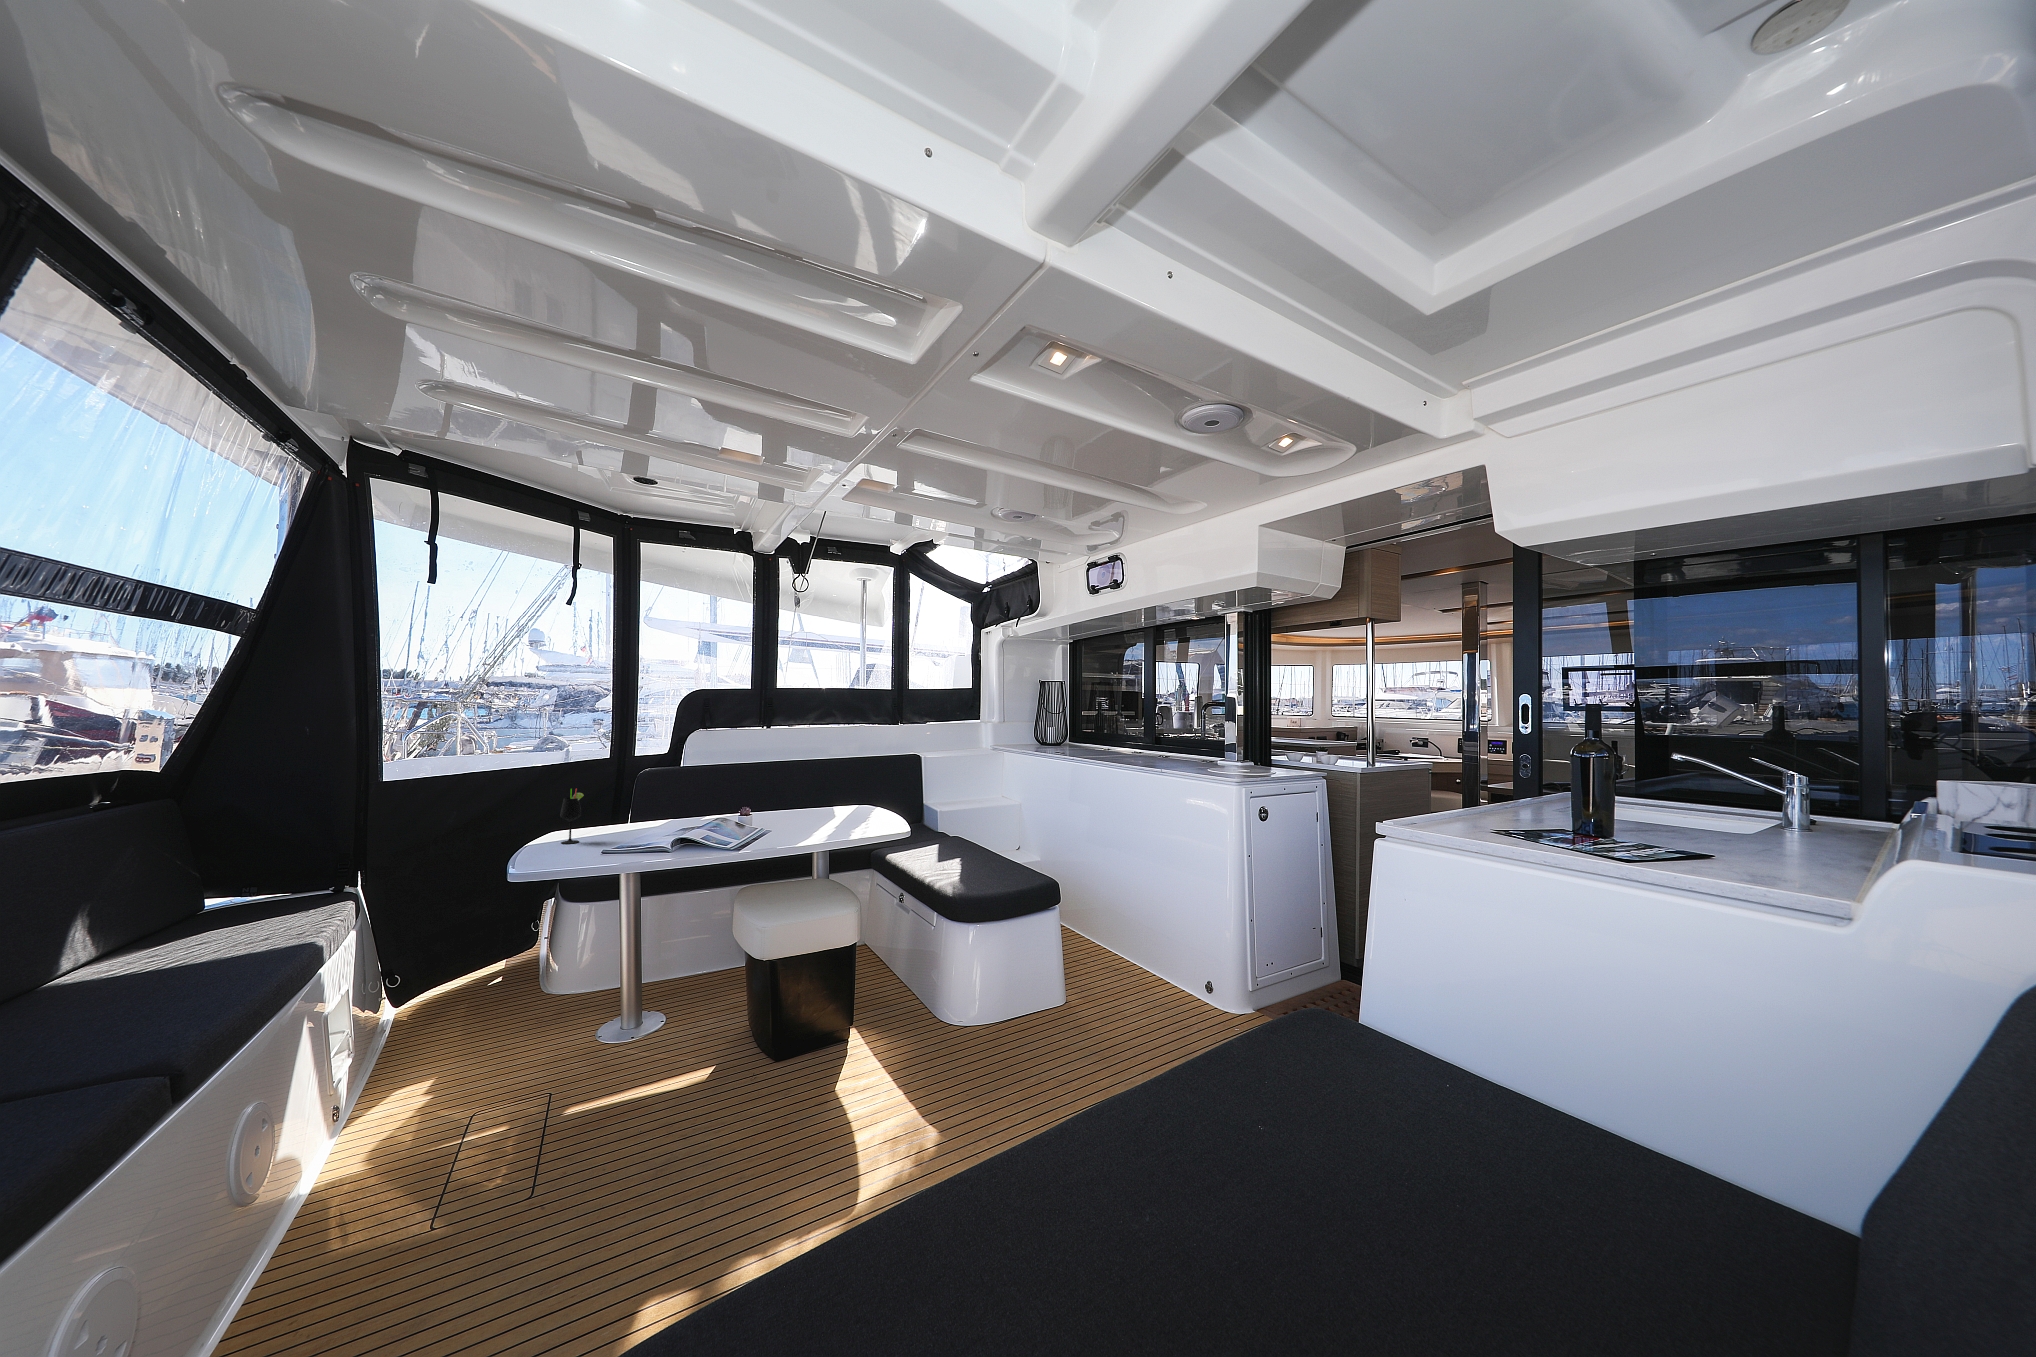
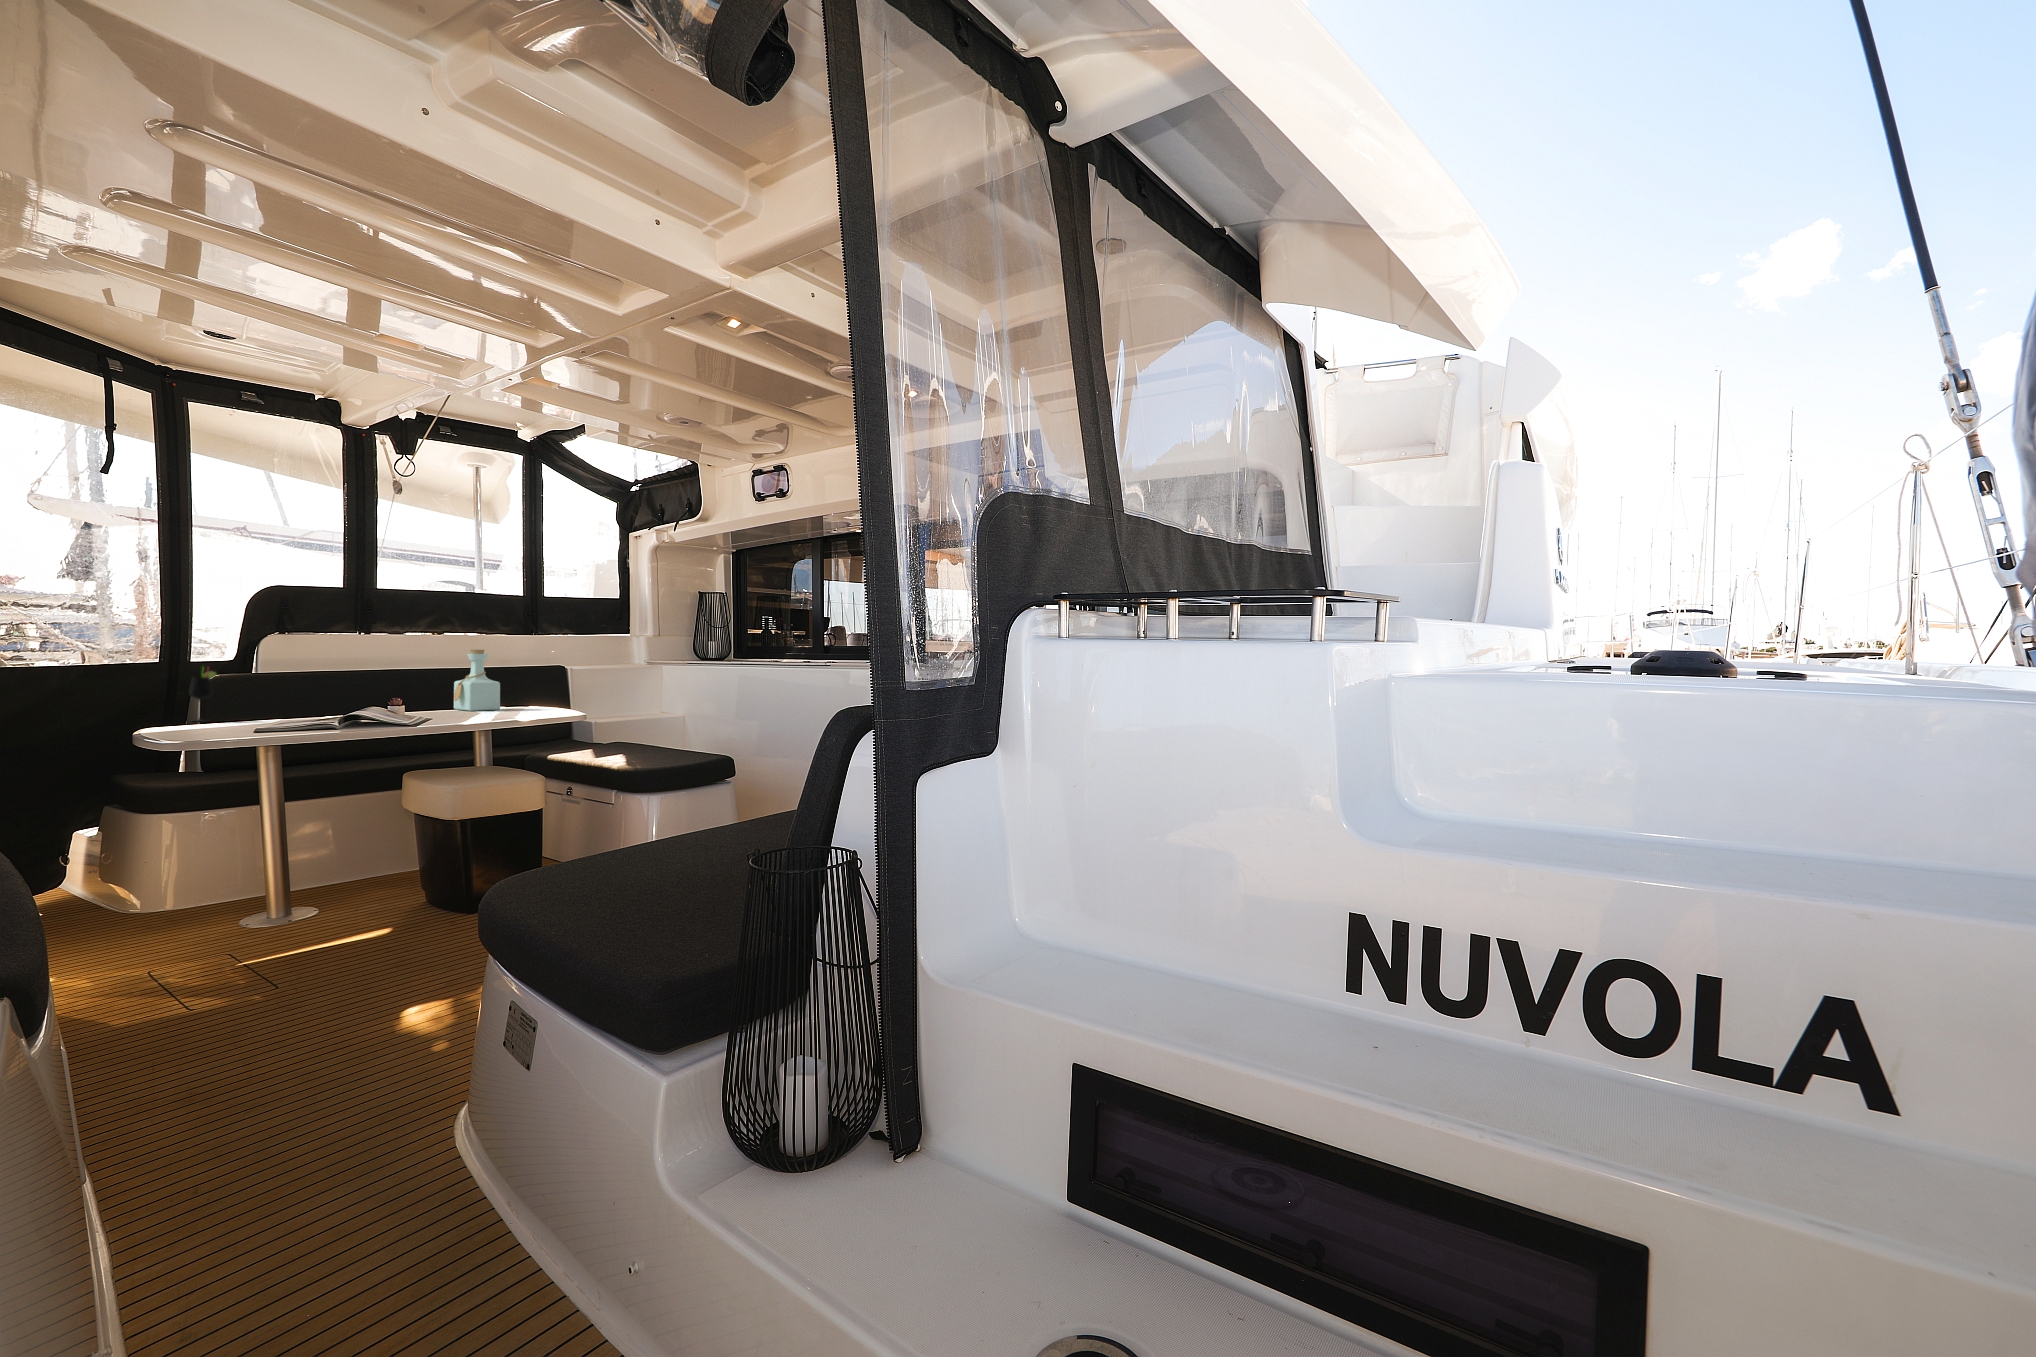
bottle: none [809,754,850,818] -> present [454,649,500,711]

